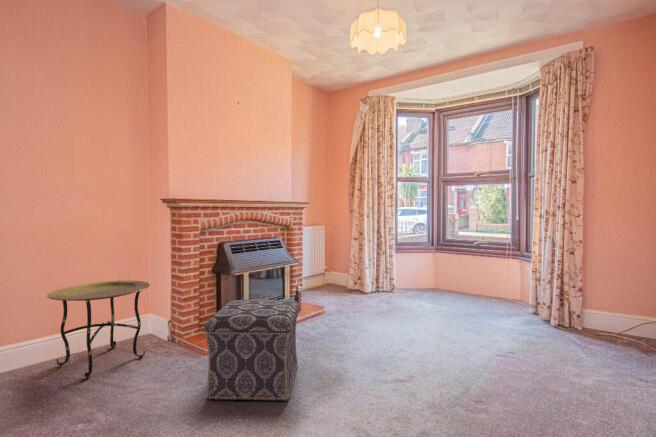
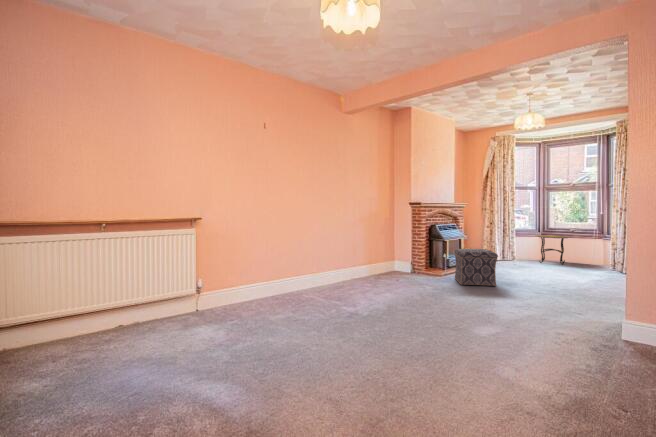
side table: present [47,280,150,379] -> present [536,235,571,265]

